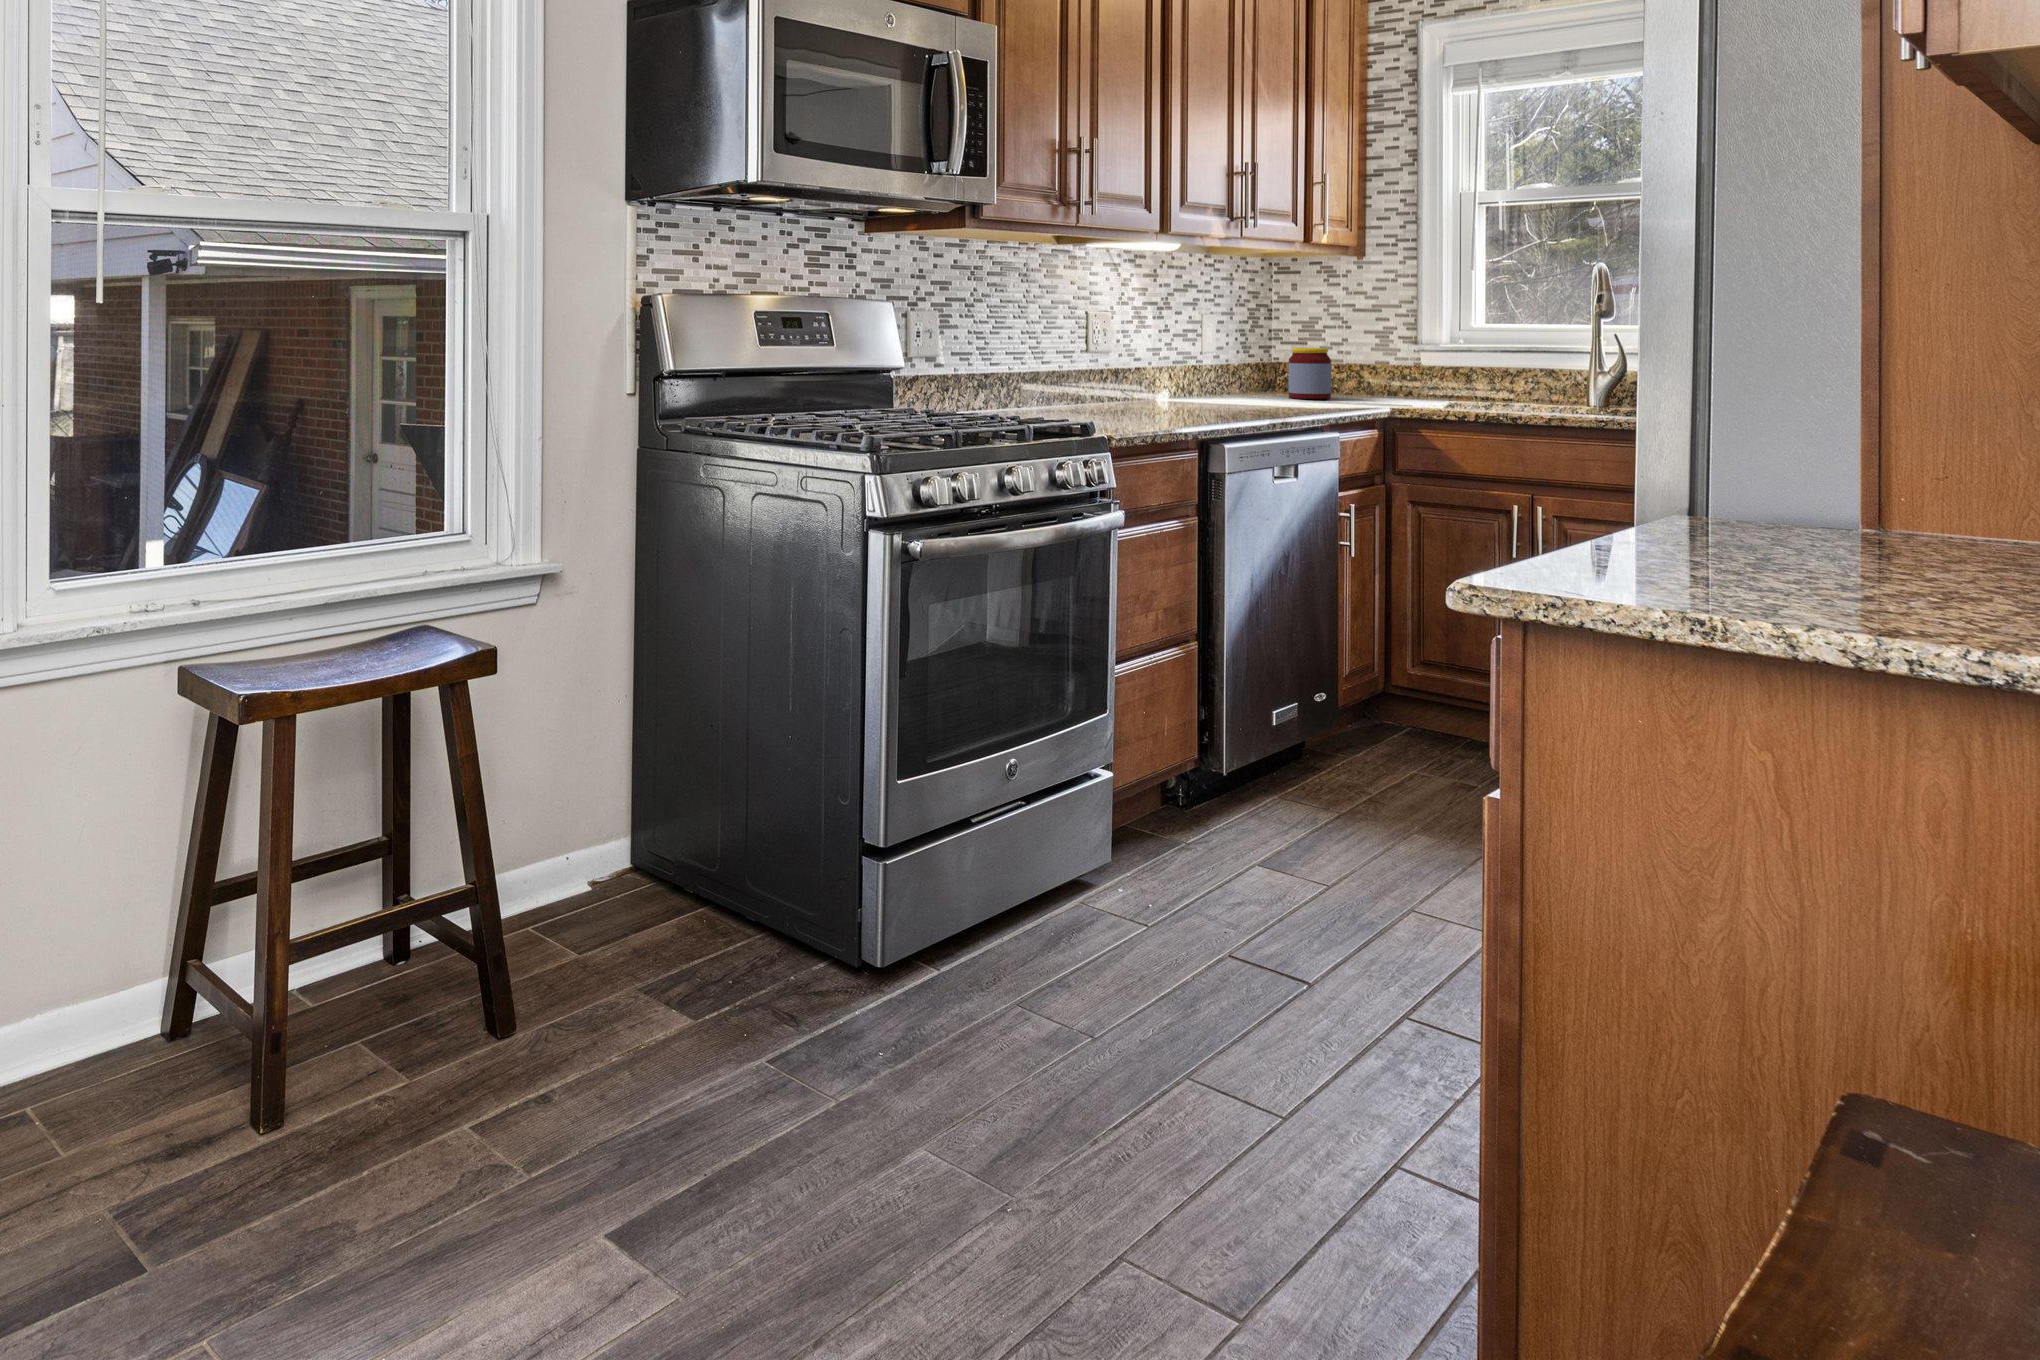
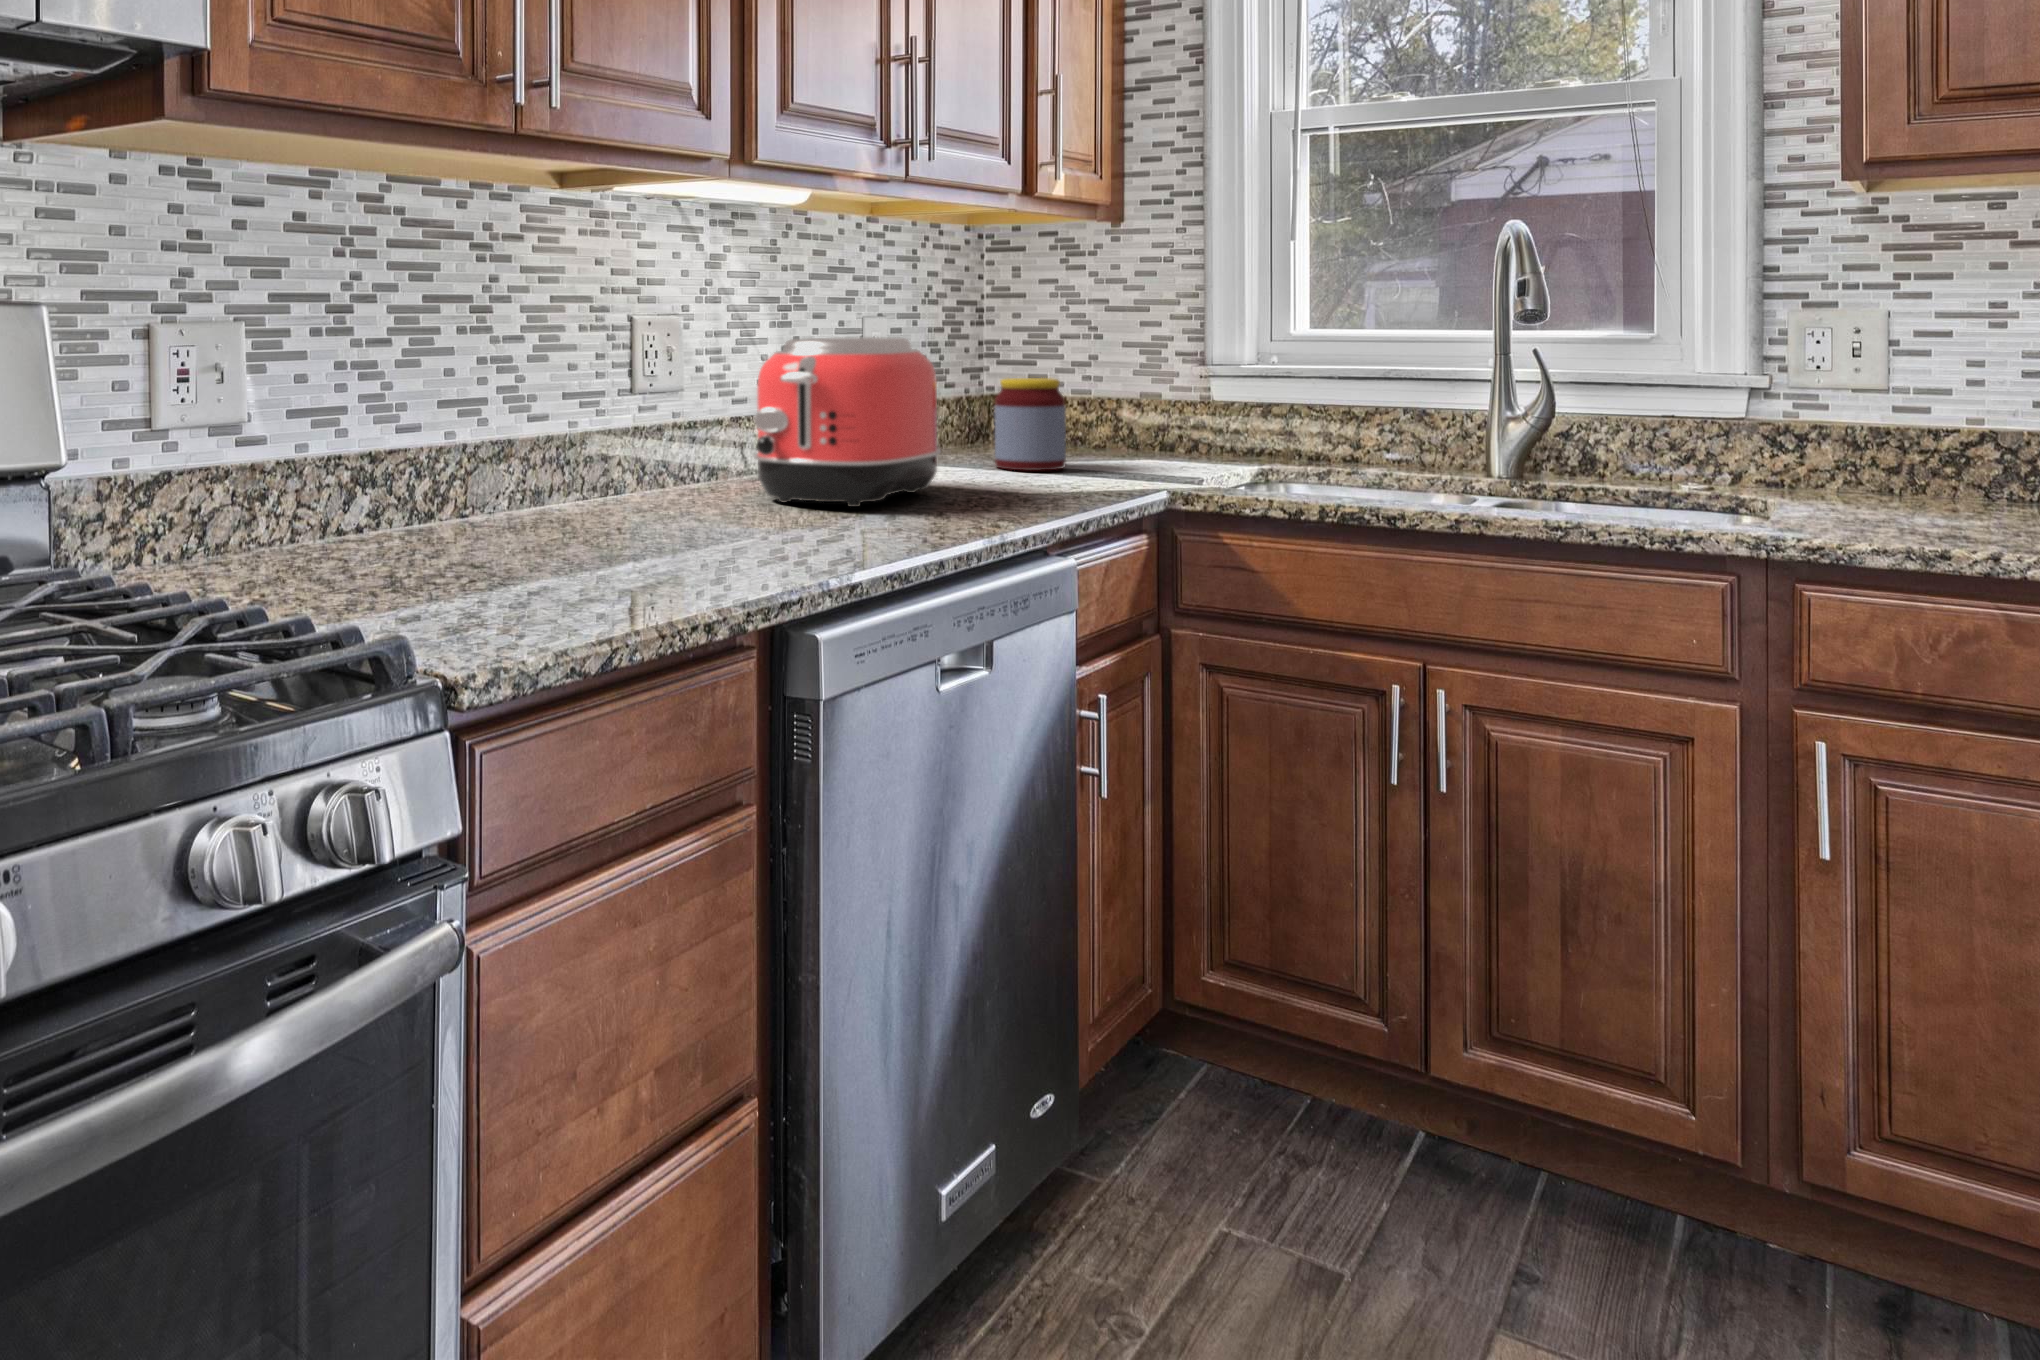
toaster: none [1165,323,1265,408] -> present [754,337,940,507]

